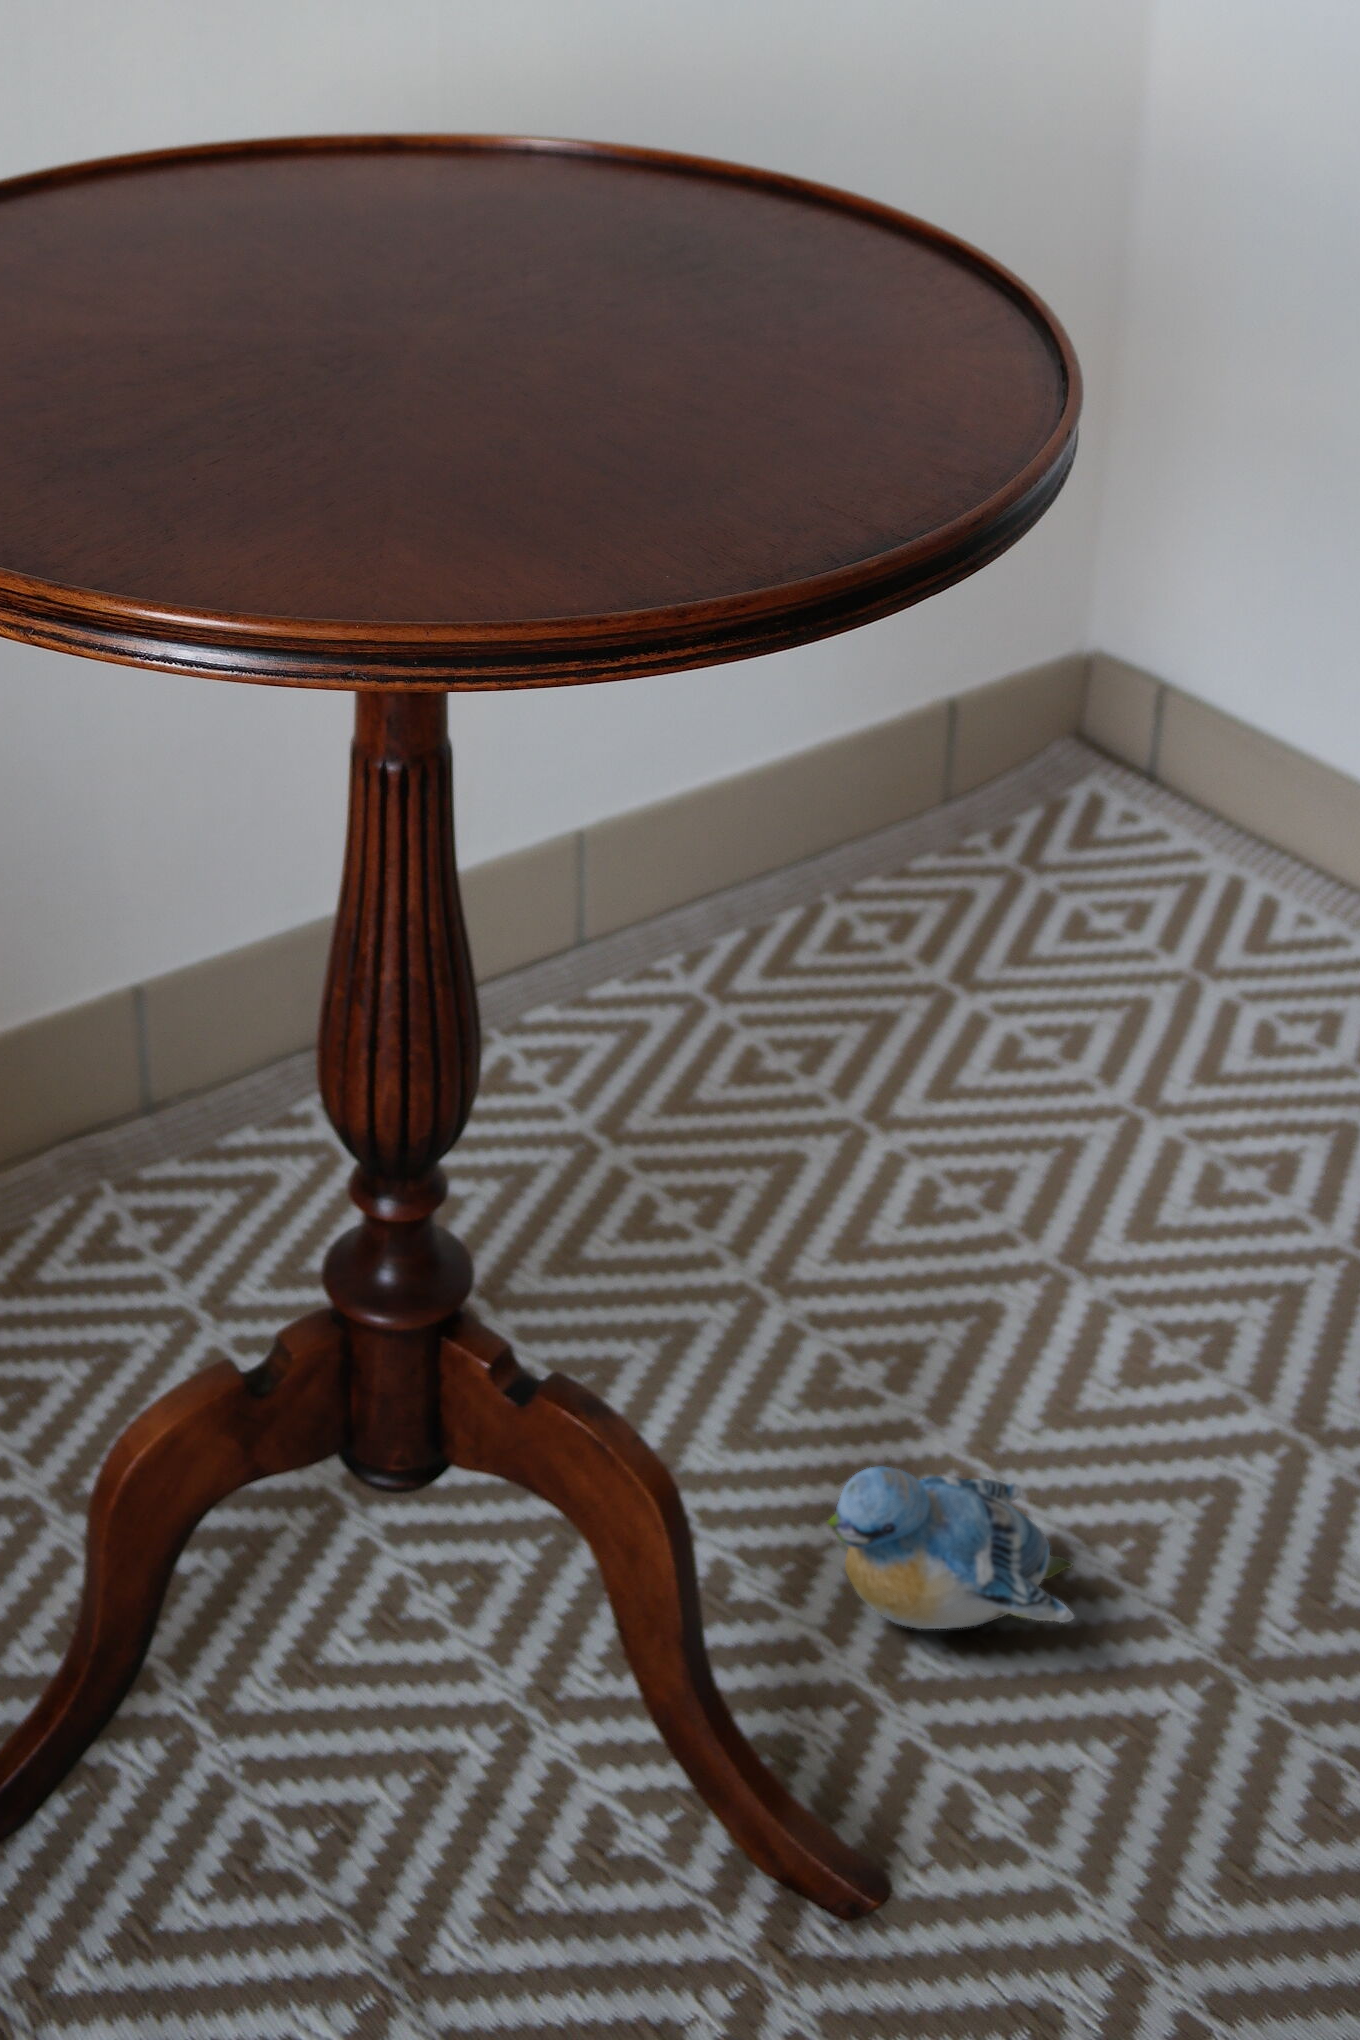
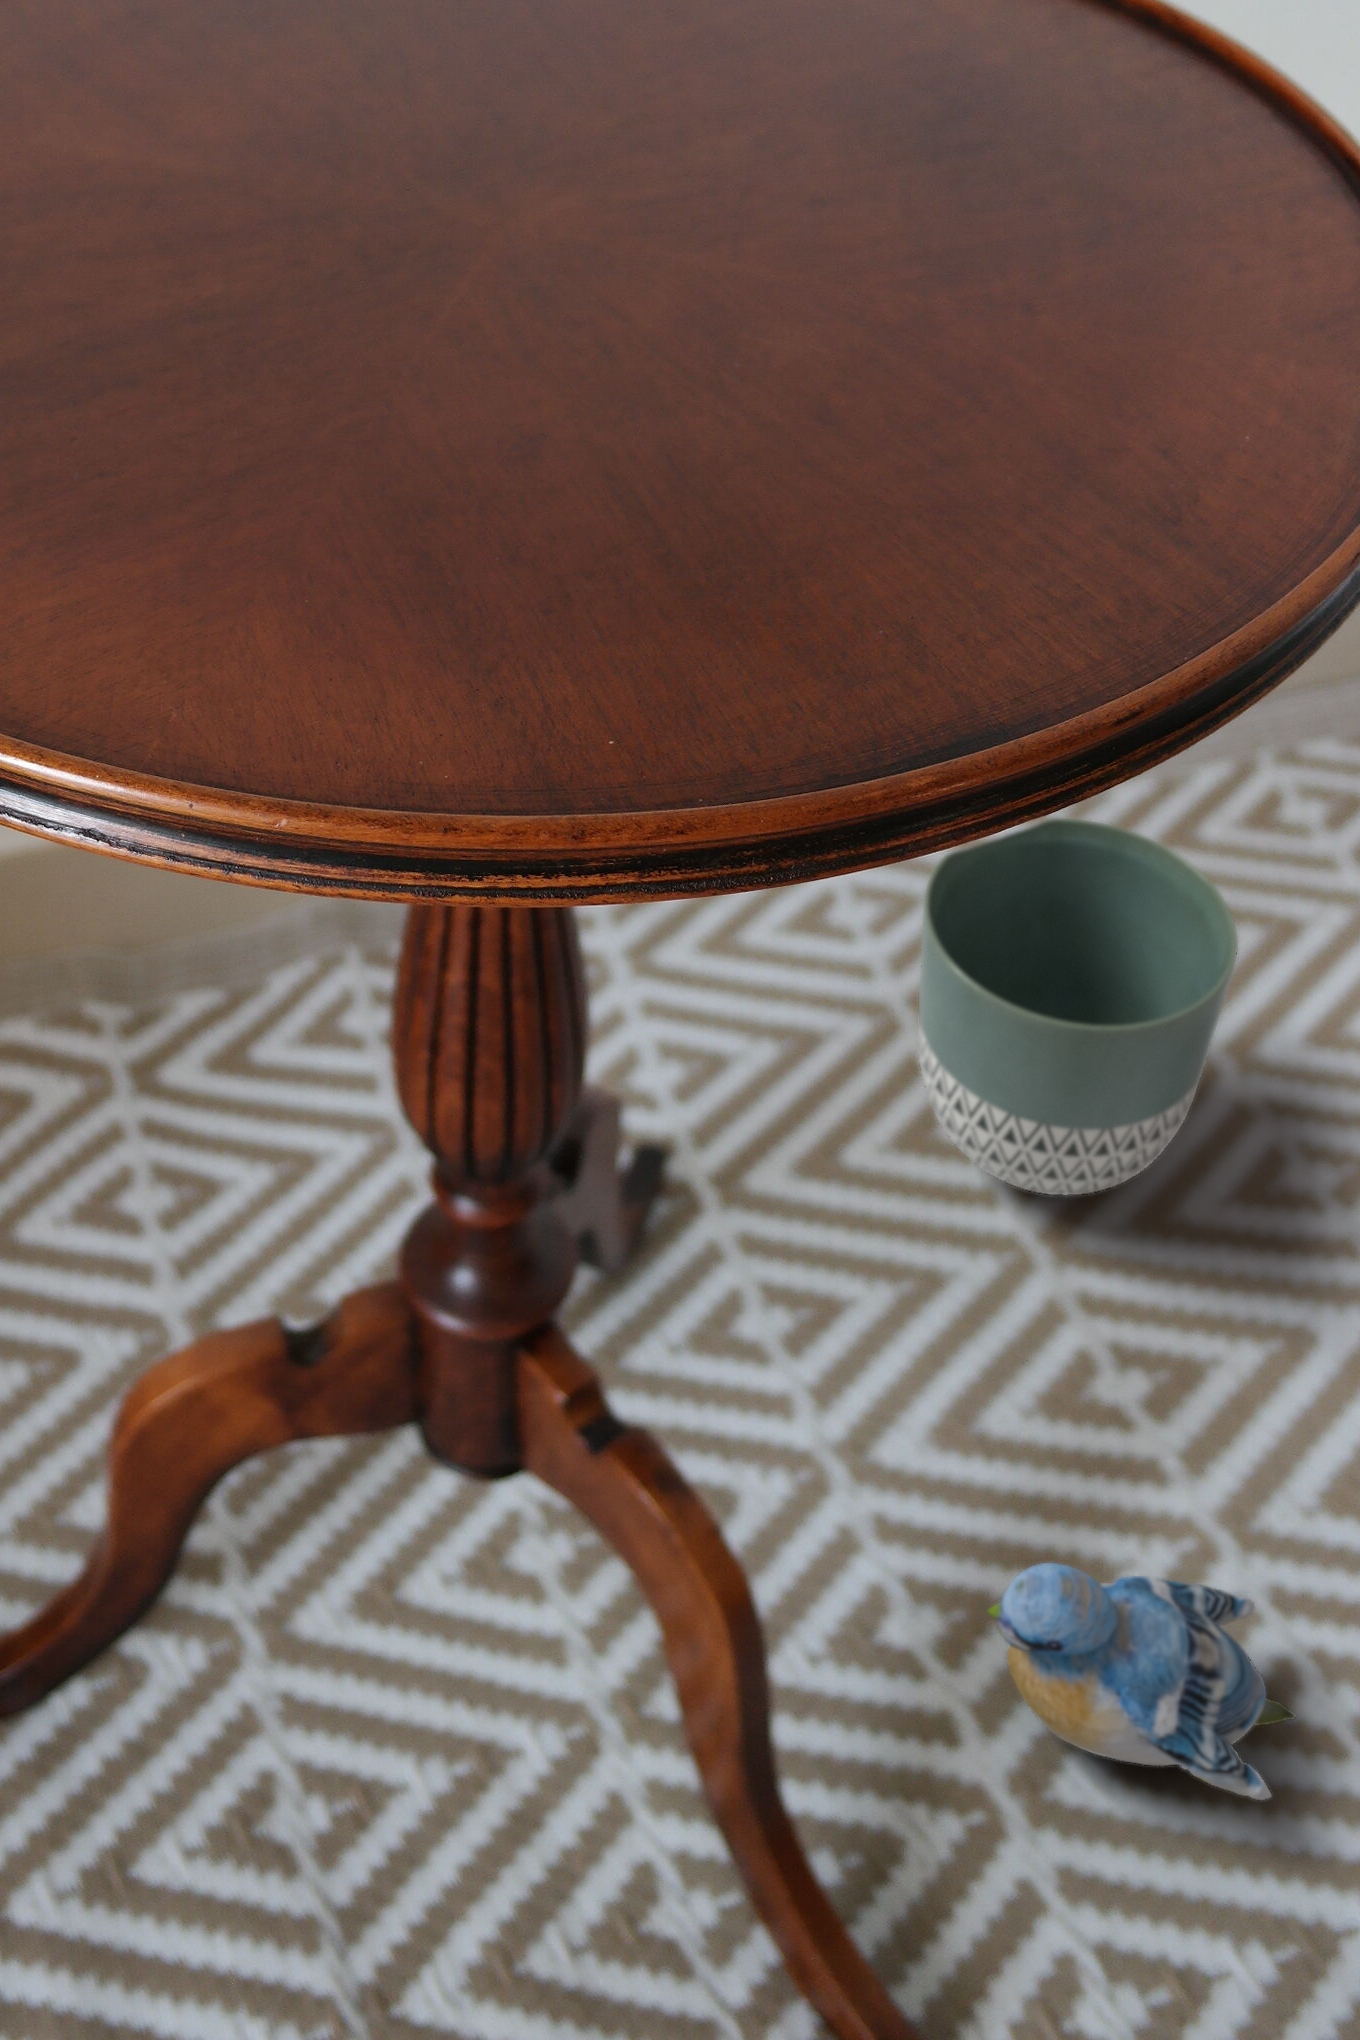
planter: none [628,922,884,1242] -> present [918,817,1238,1195]

